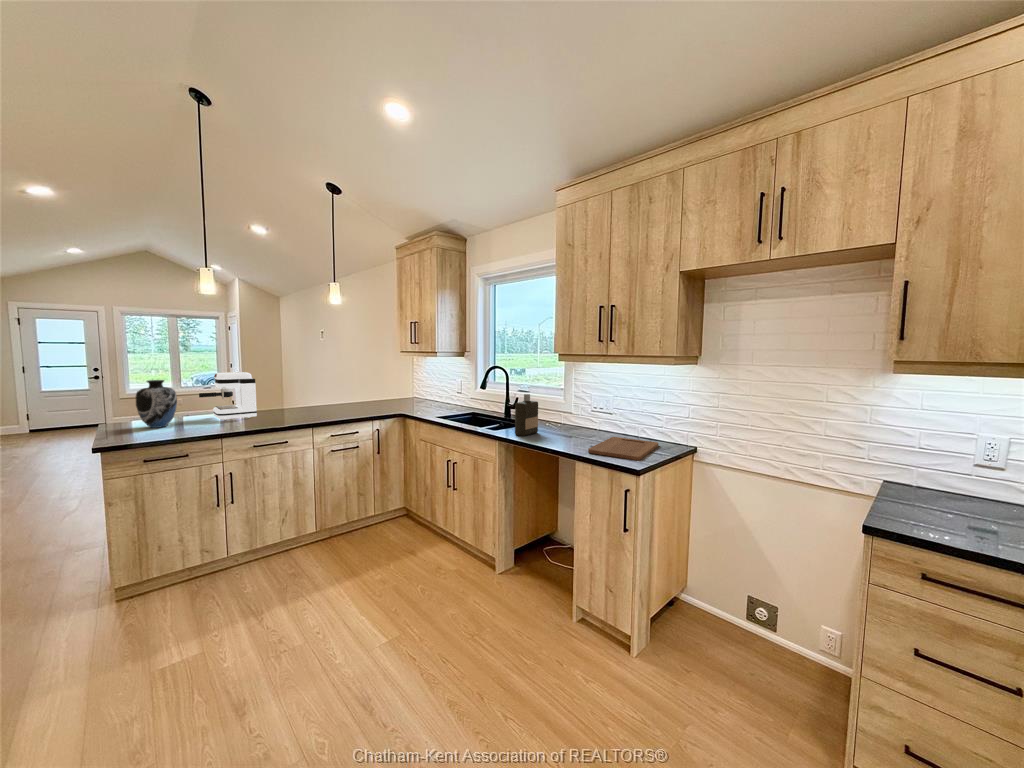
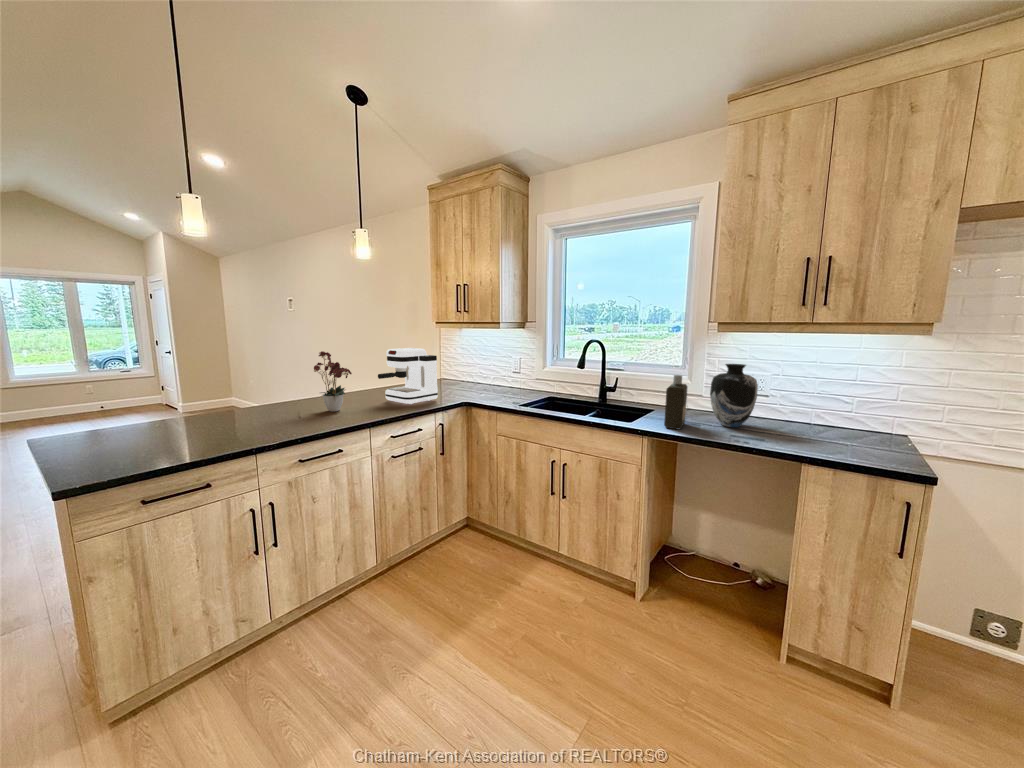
flower arrangement: none [284,370,313,416] -> present [314,351,352,412]
coffee maker: present [199,372,257,420] -> present [378,348,438,405]
vase: present [136,380,177,428] -> present [710,364,758,427]
cutting board: present [588,437,659,460] -> none [794,426,900,461]

